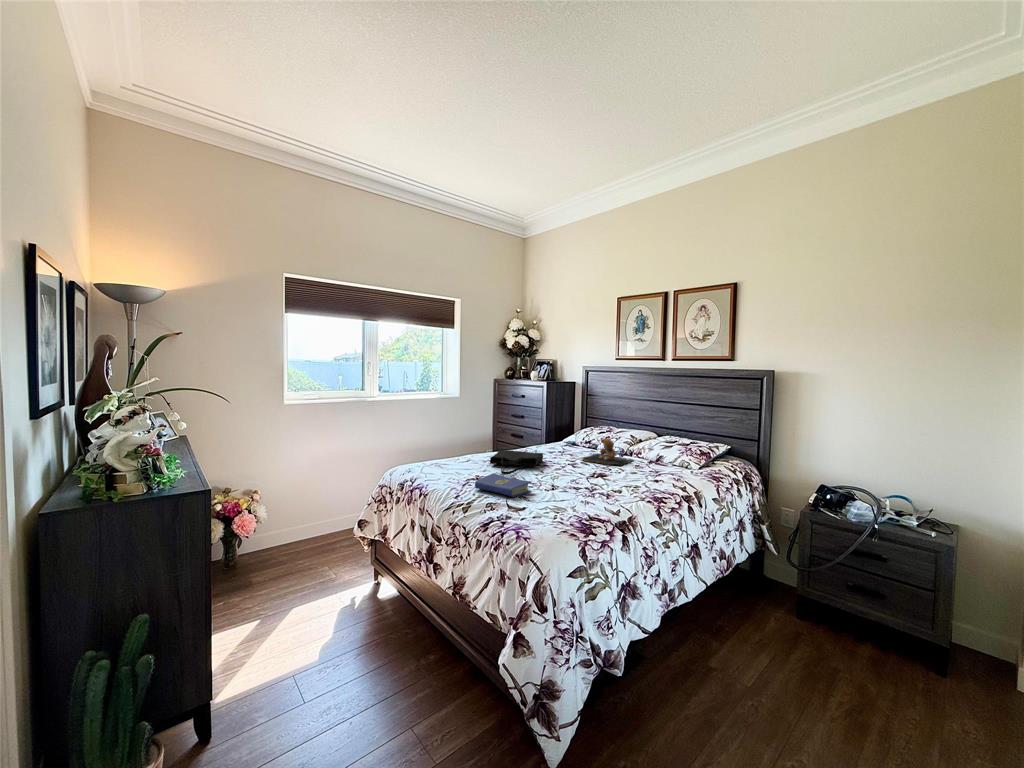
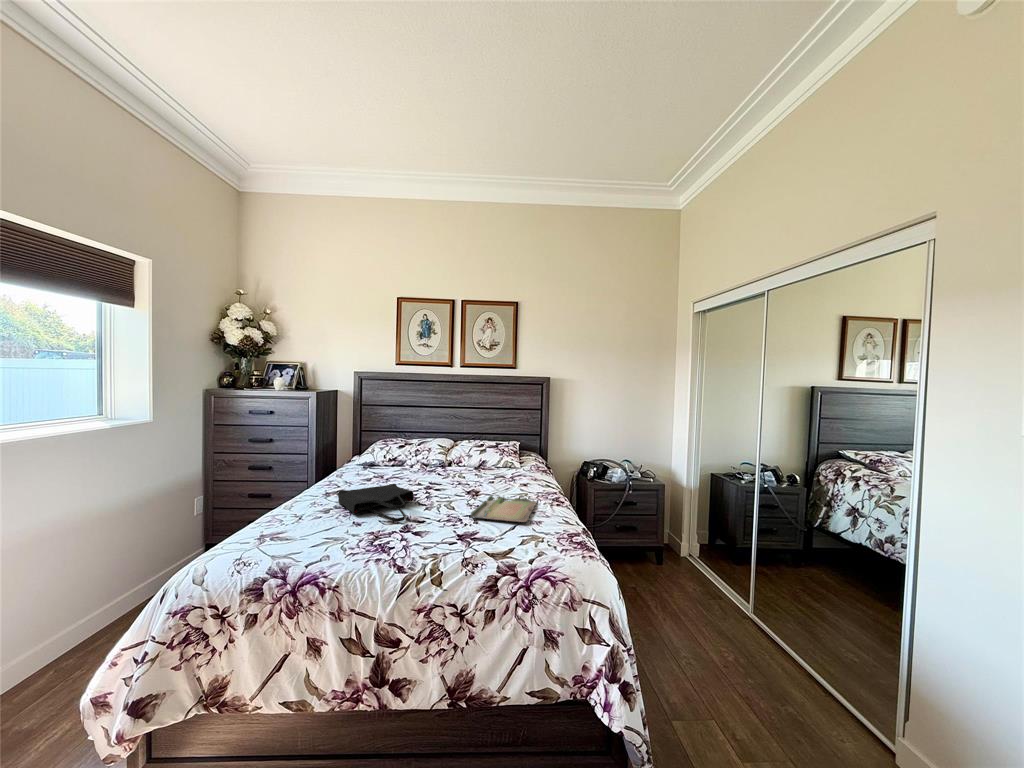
teddy bear: present [581,438,634,465] -> none [425,453,472,482]
hardcover book: present [475,473,531,497] -> none [412,519,477,550]
tray: none [549,477,628,498] -> present [470,495,536,522]

